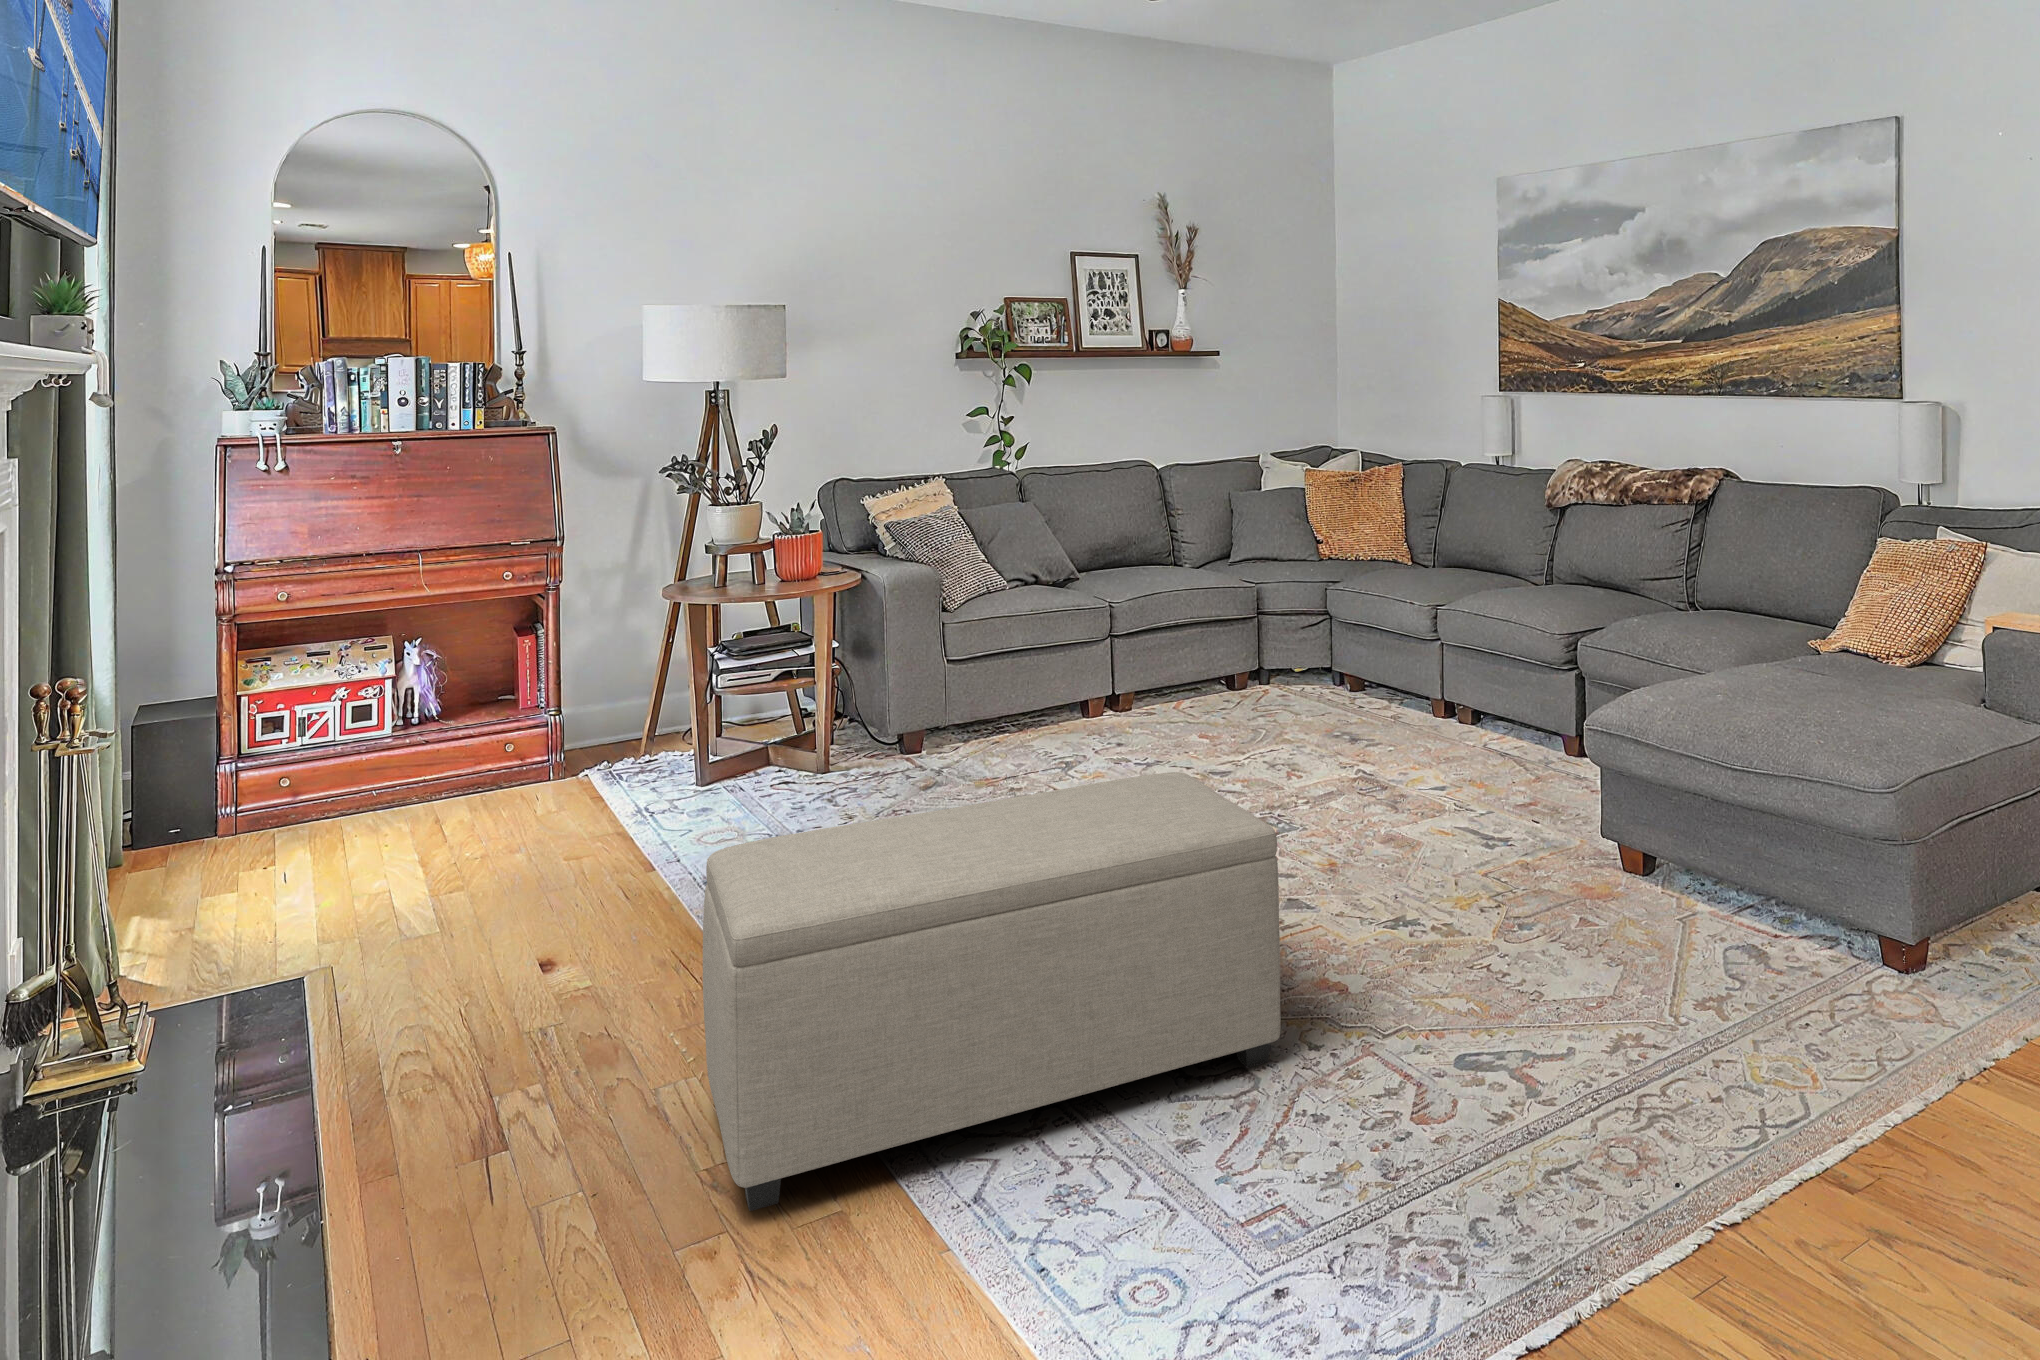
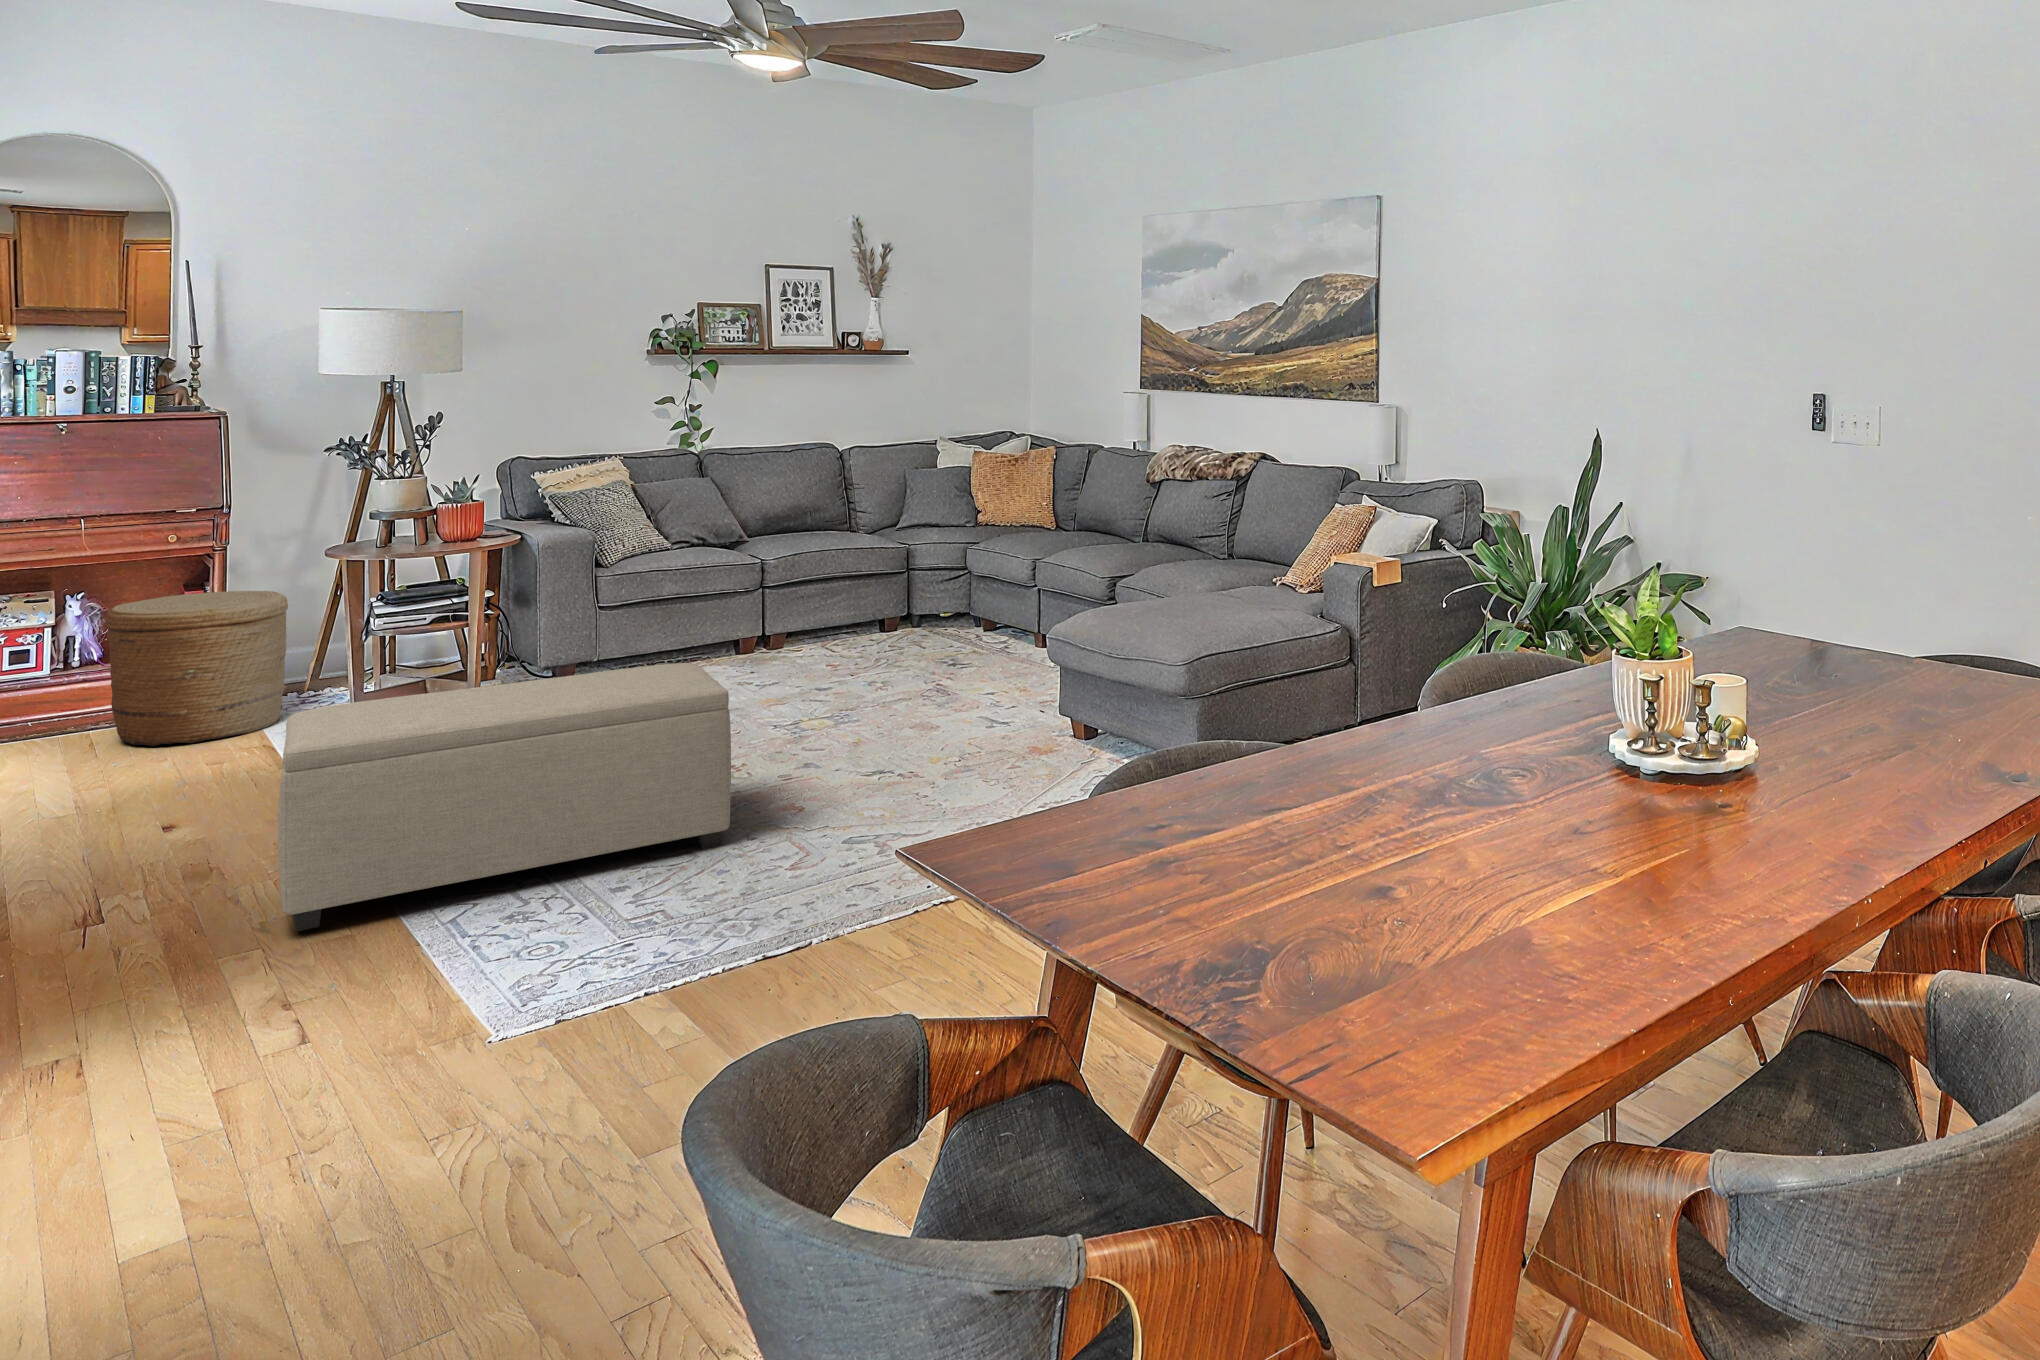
woven basket: none [445,639,629,831] -> present [105,591,288,746]

